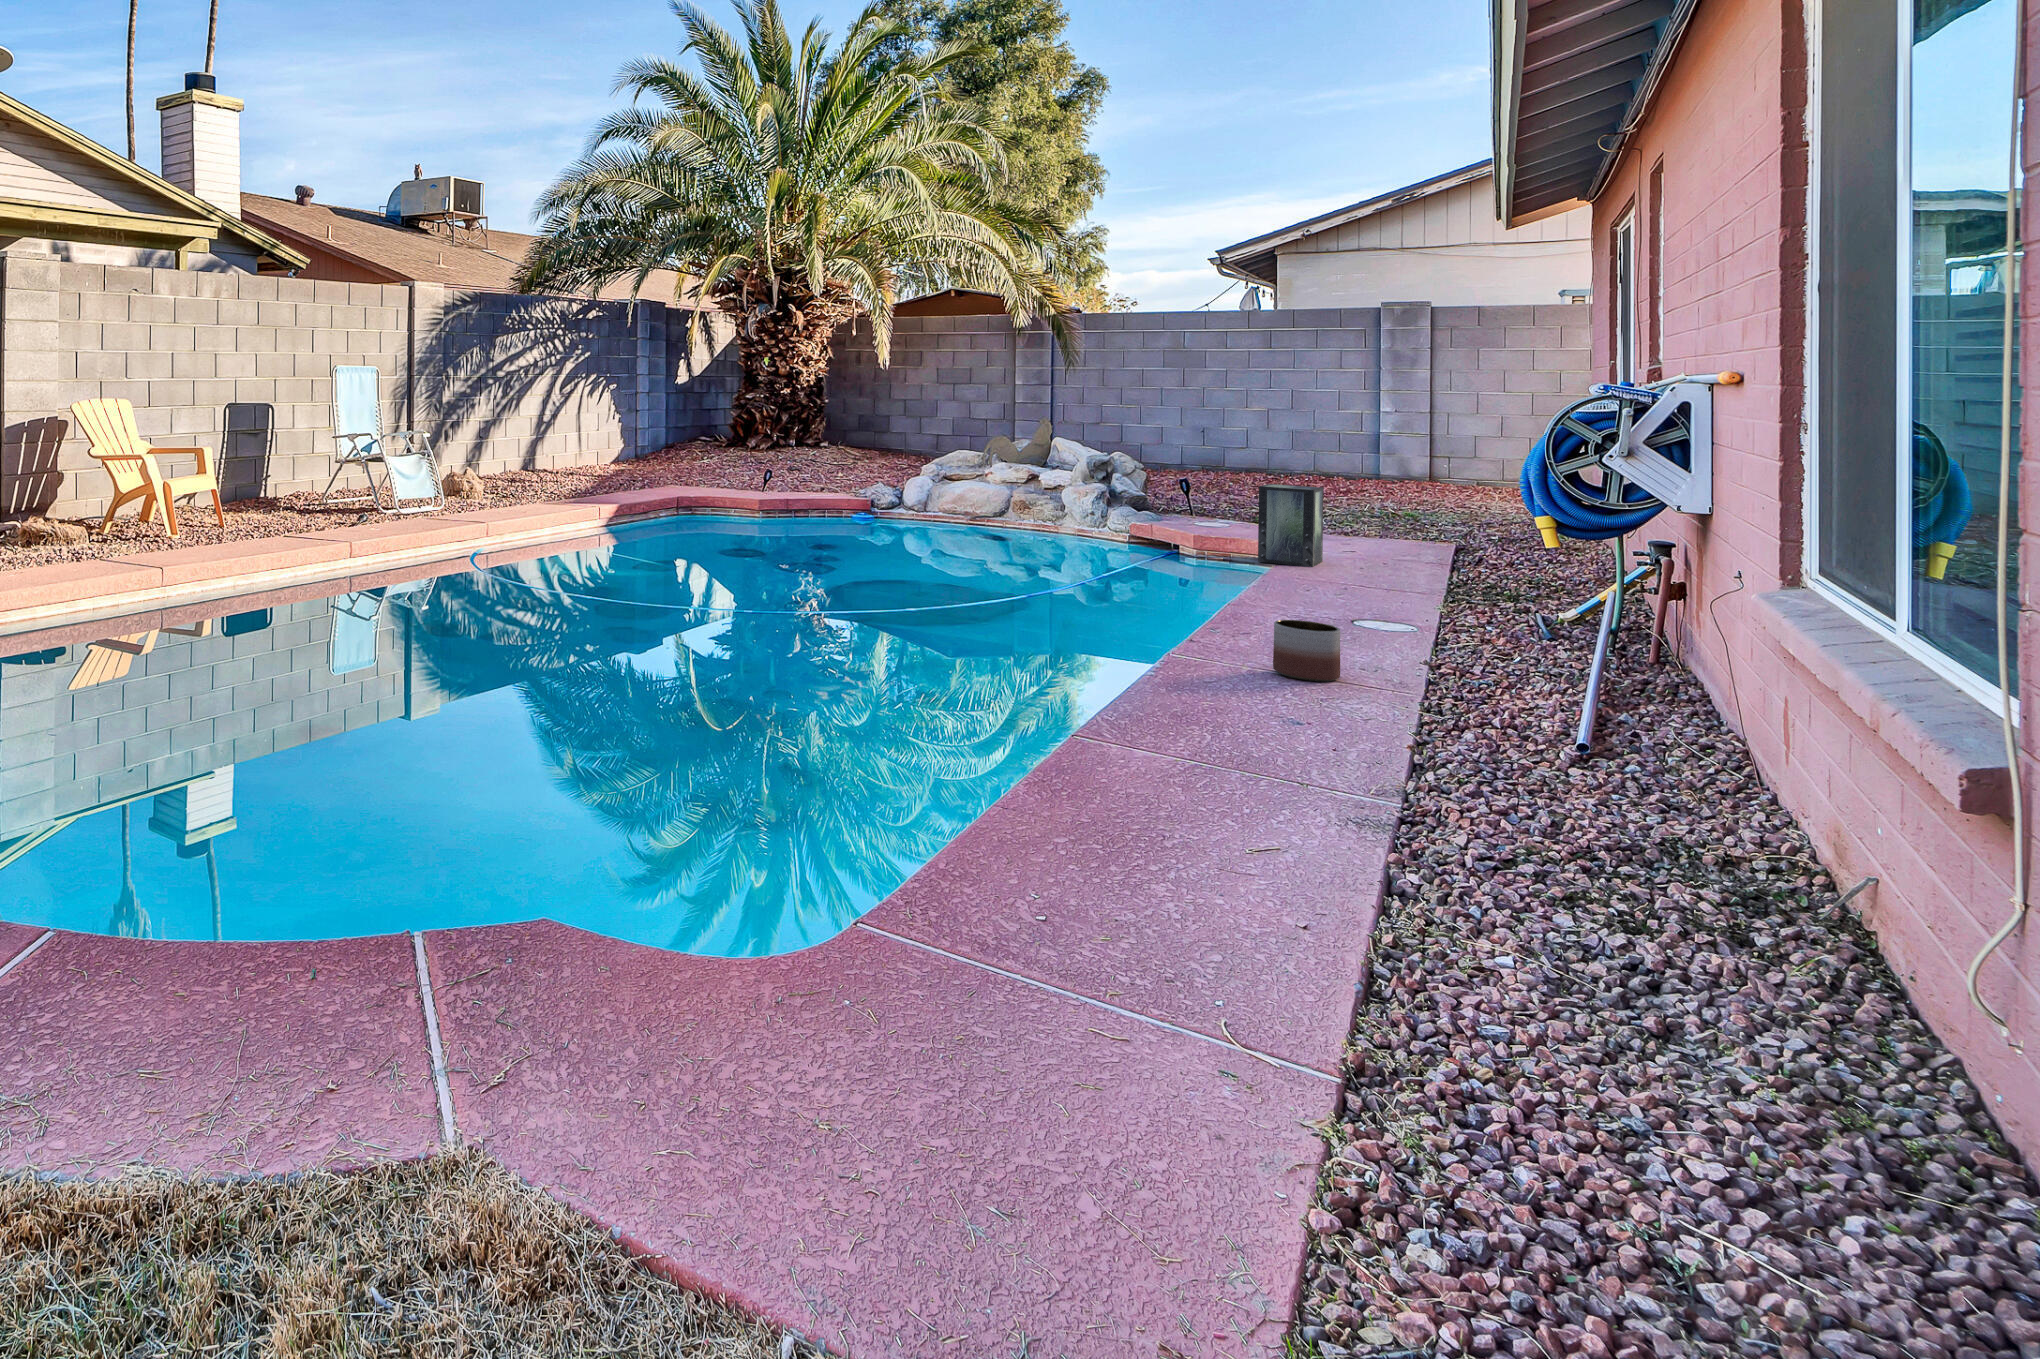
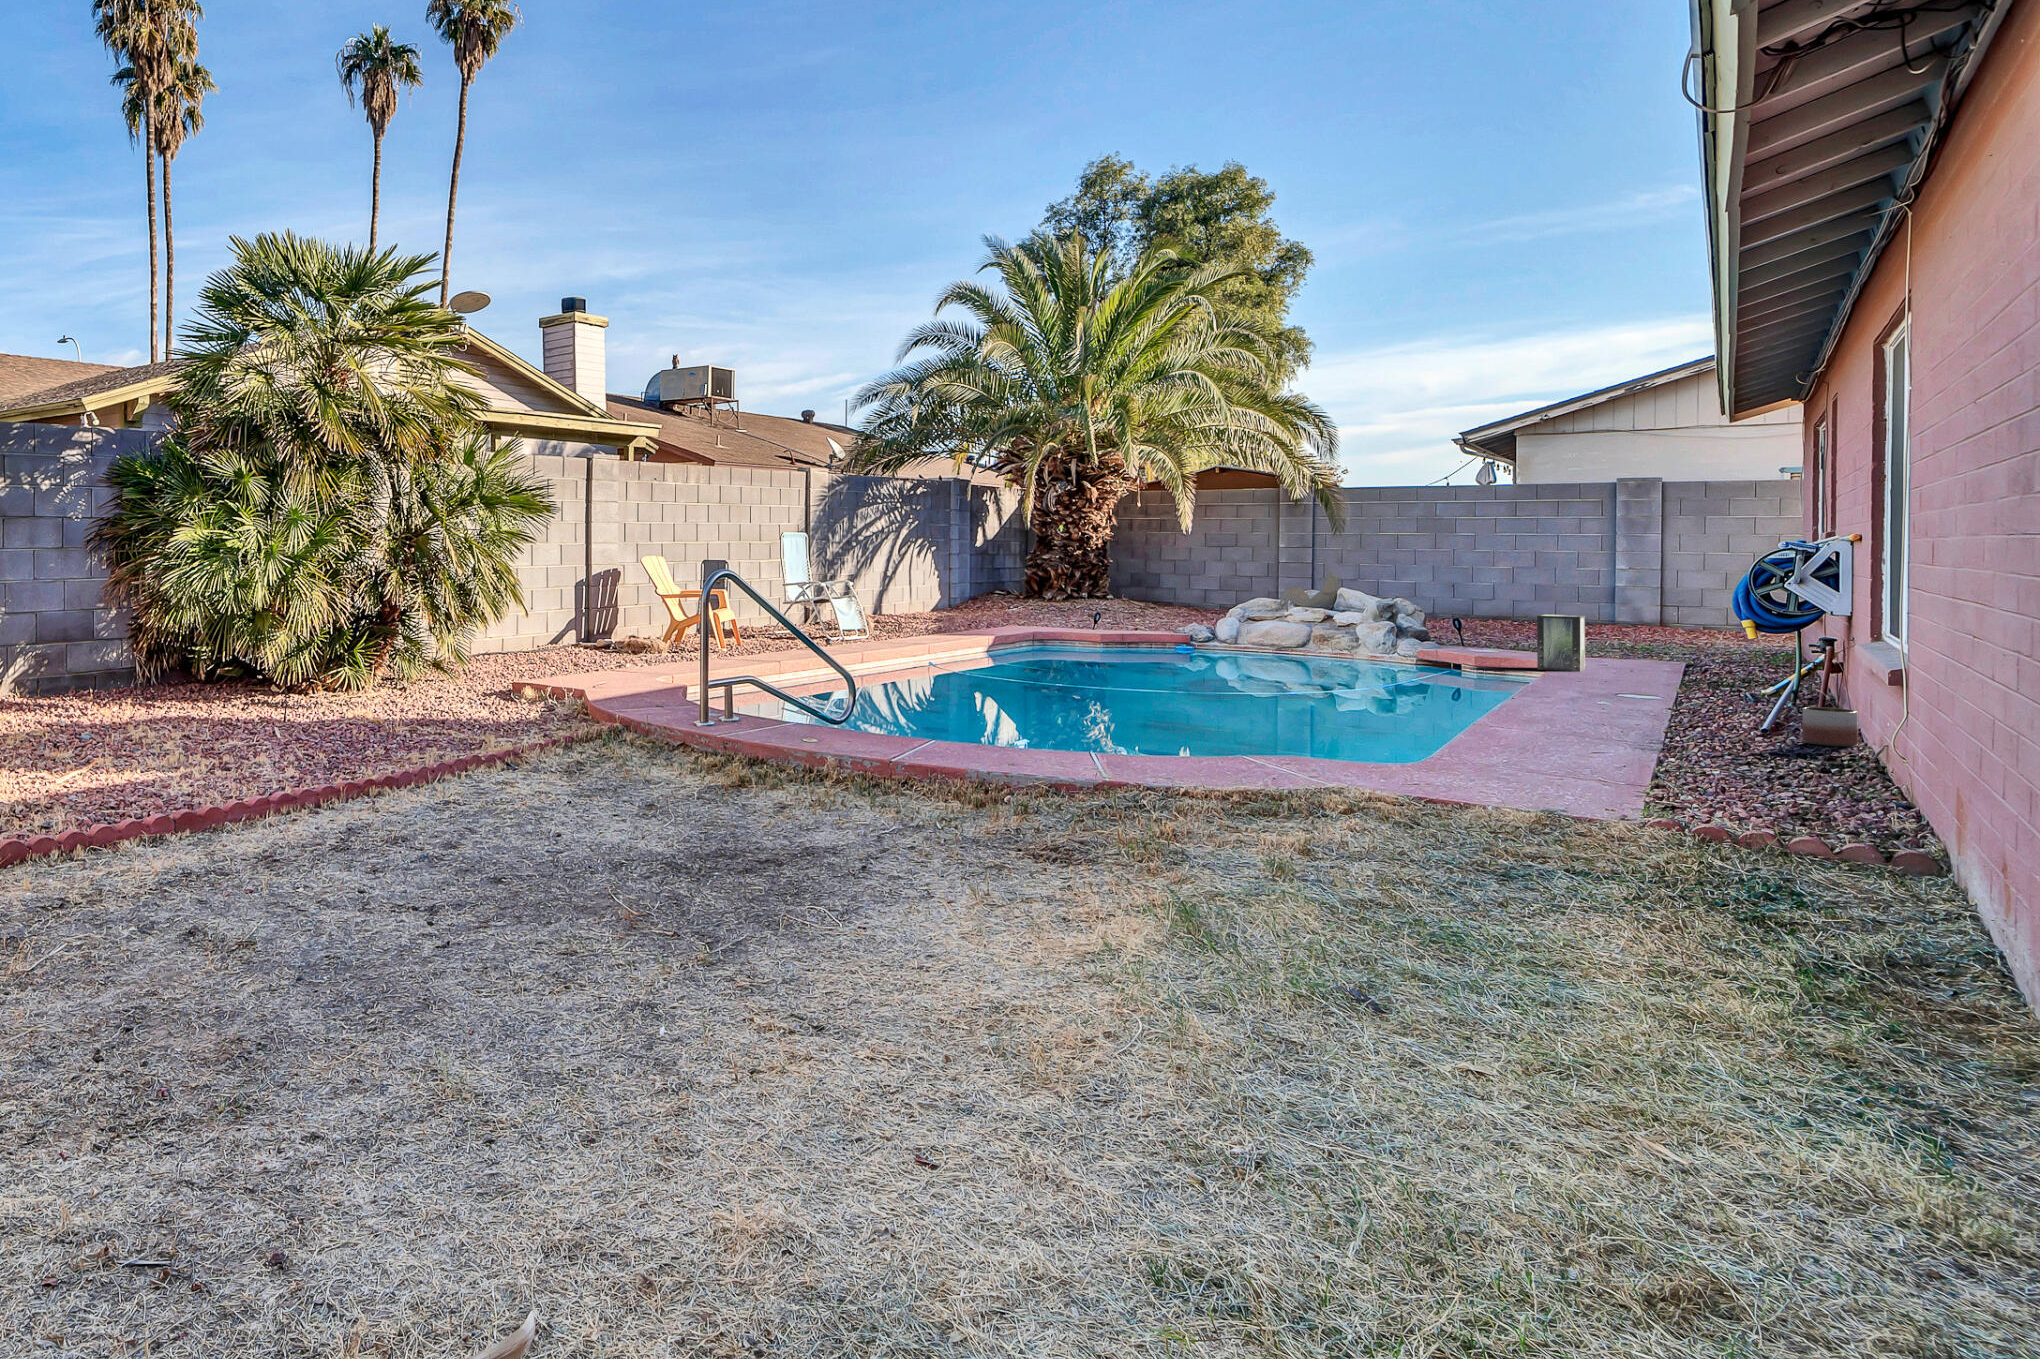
planter: present [1273,620,1340,682] -> present [1802,707,1858,747]

